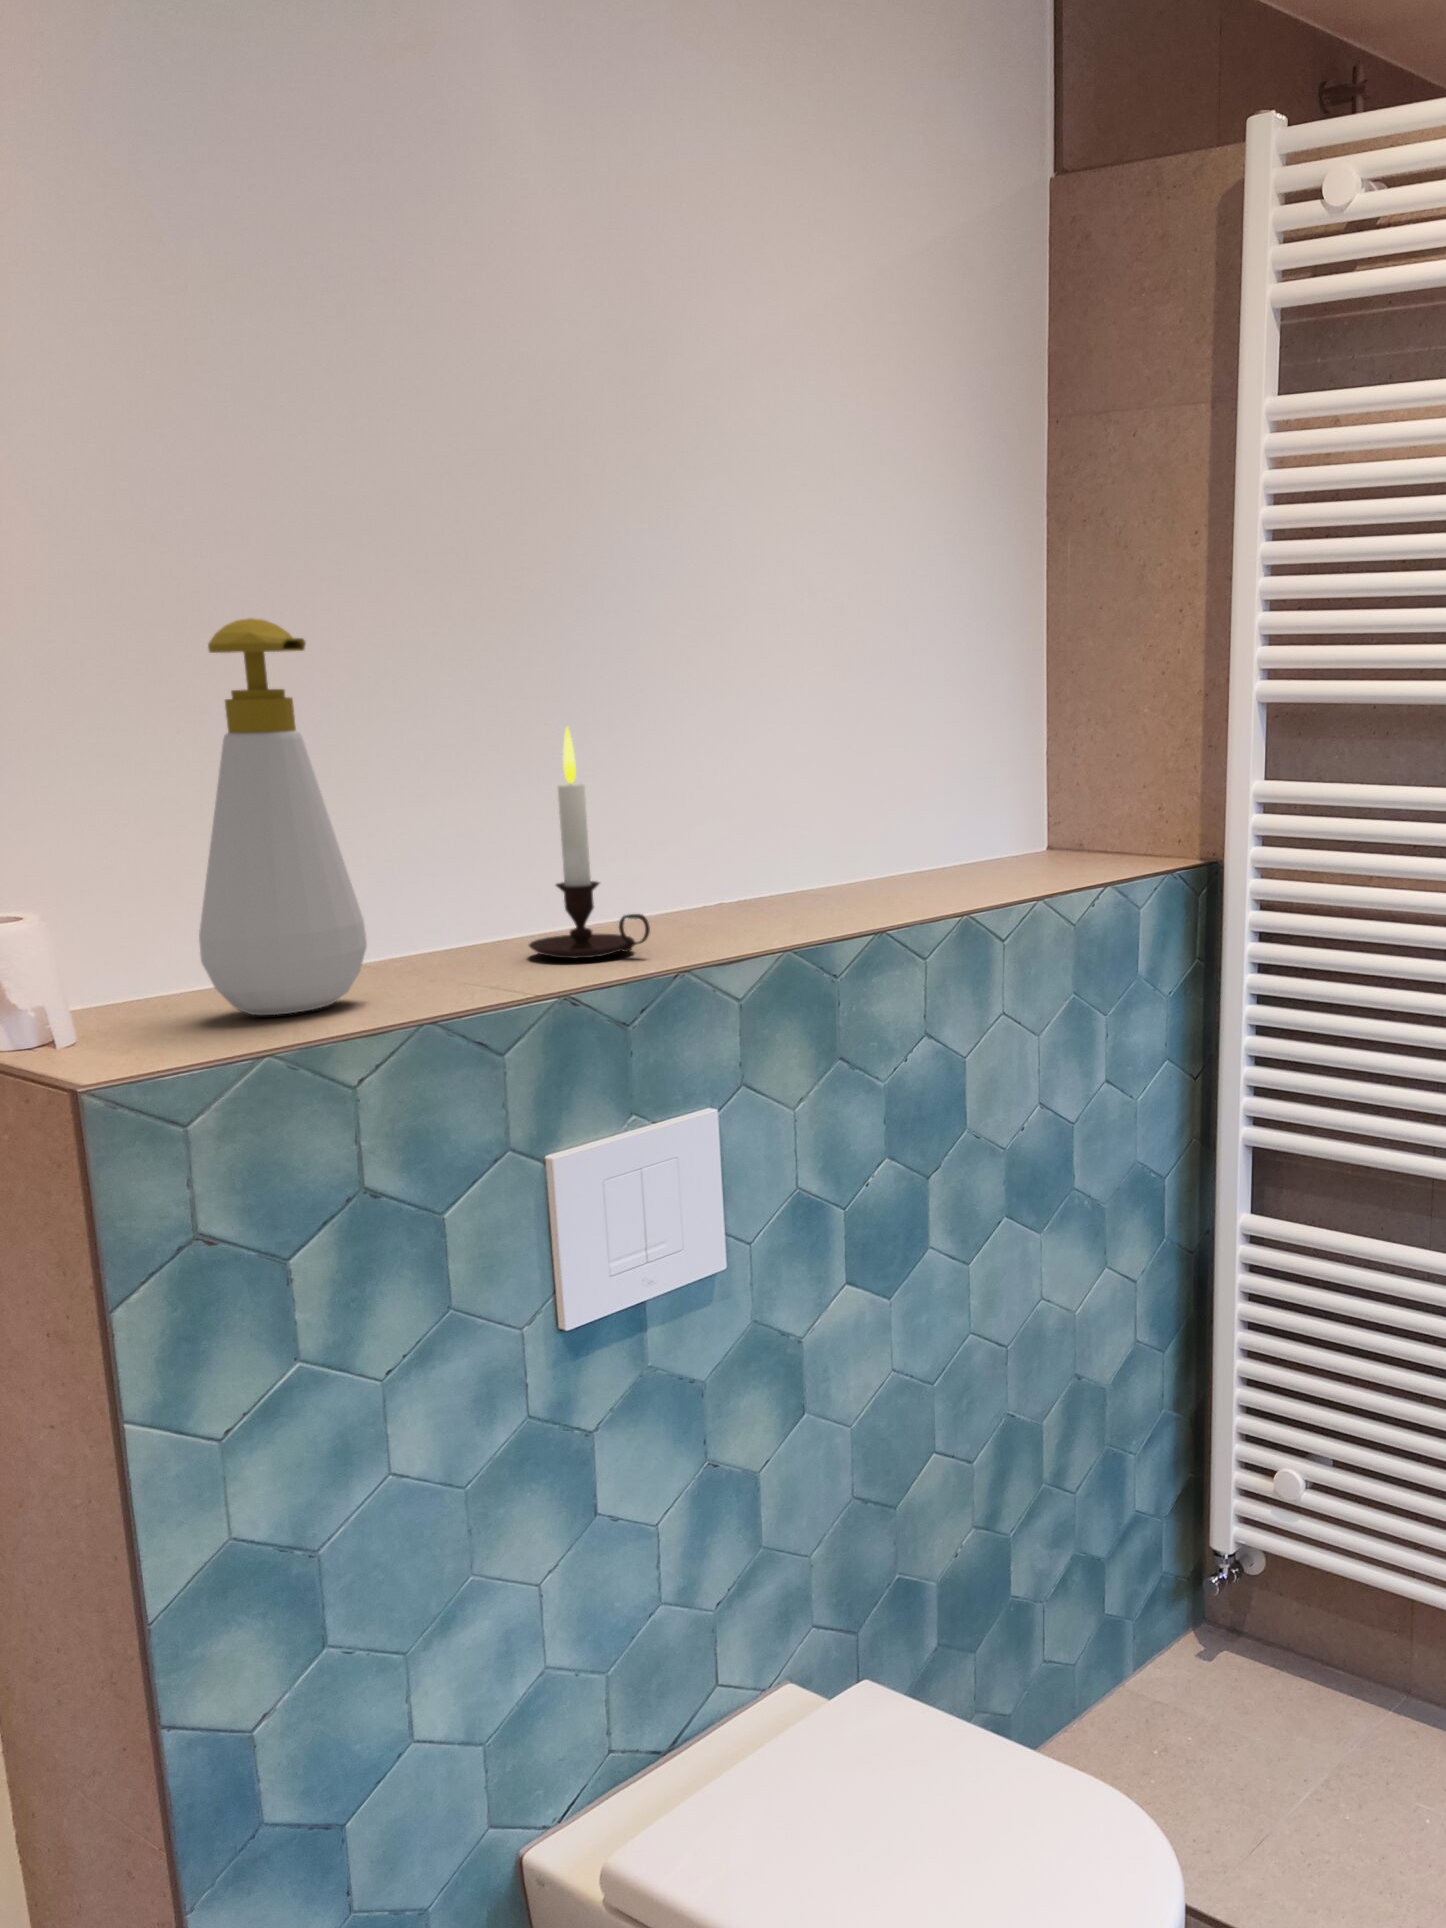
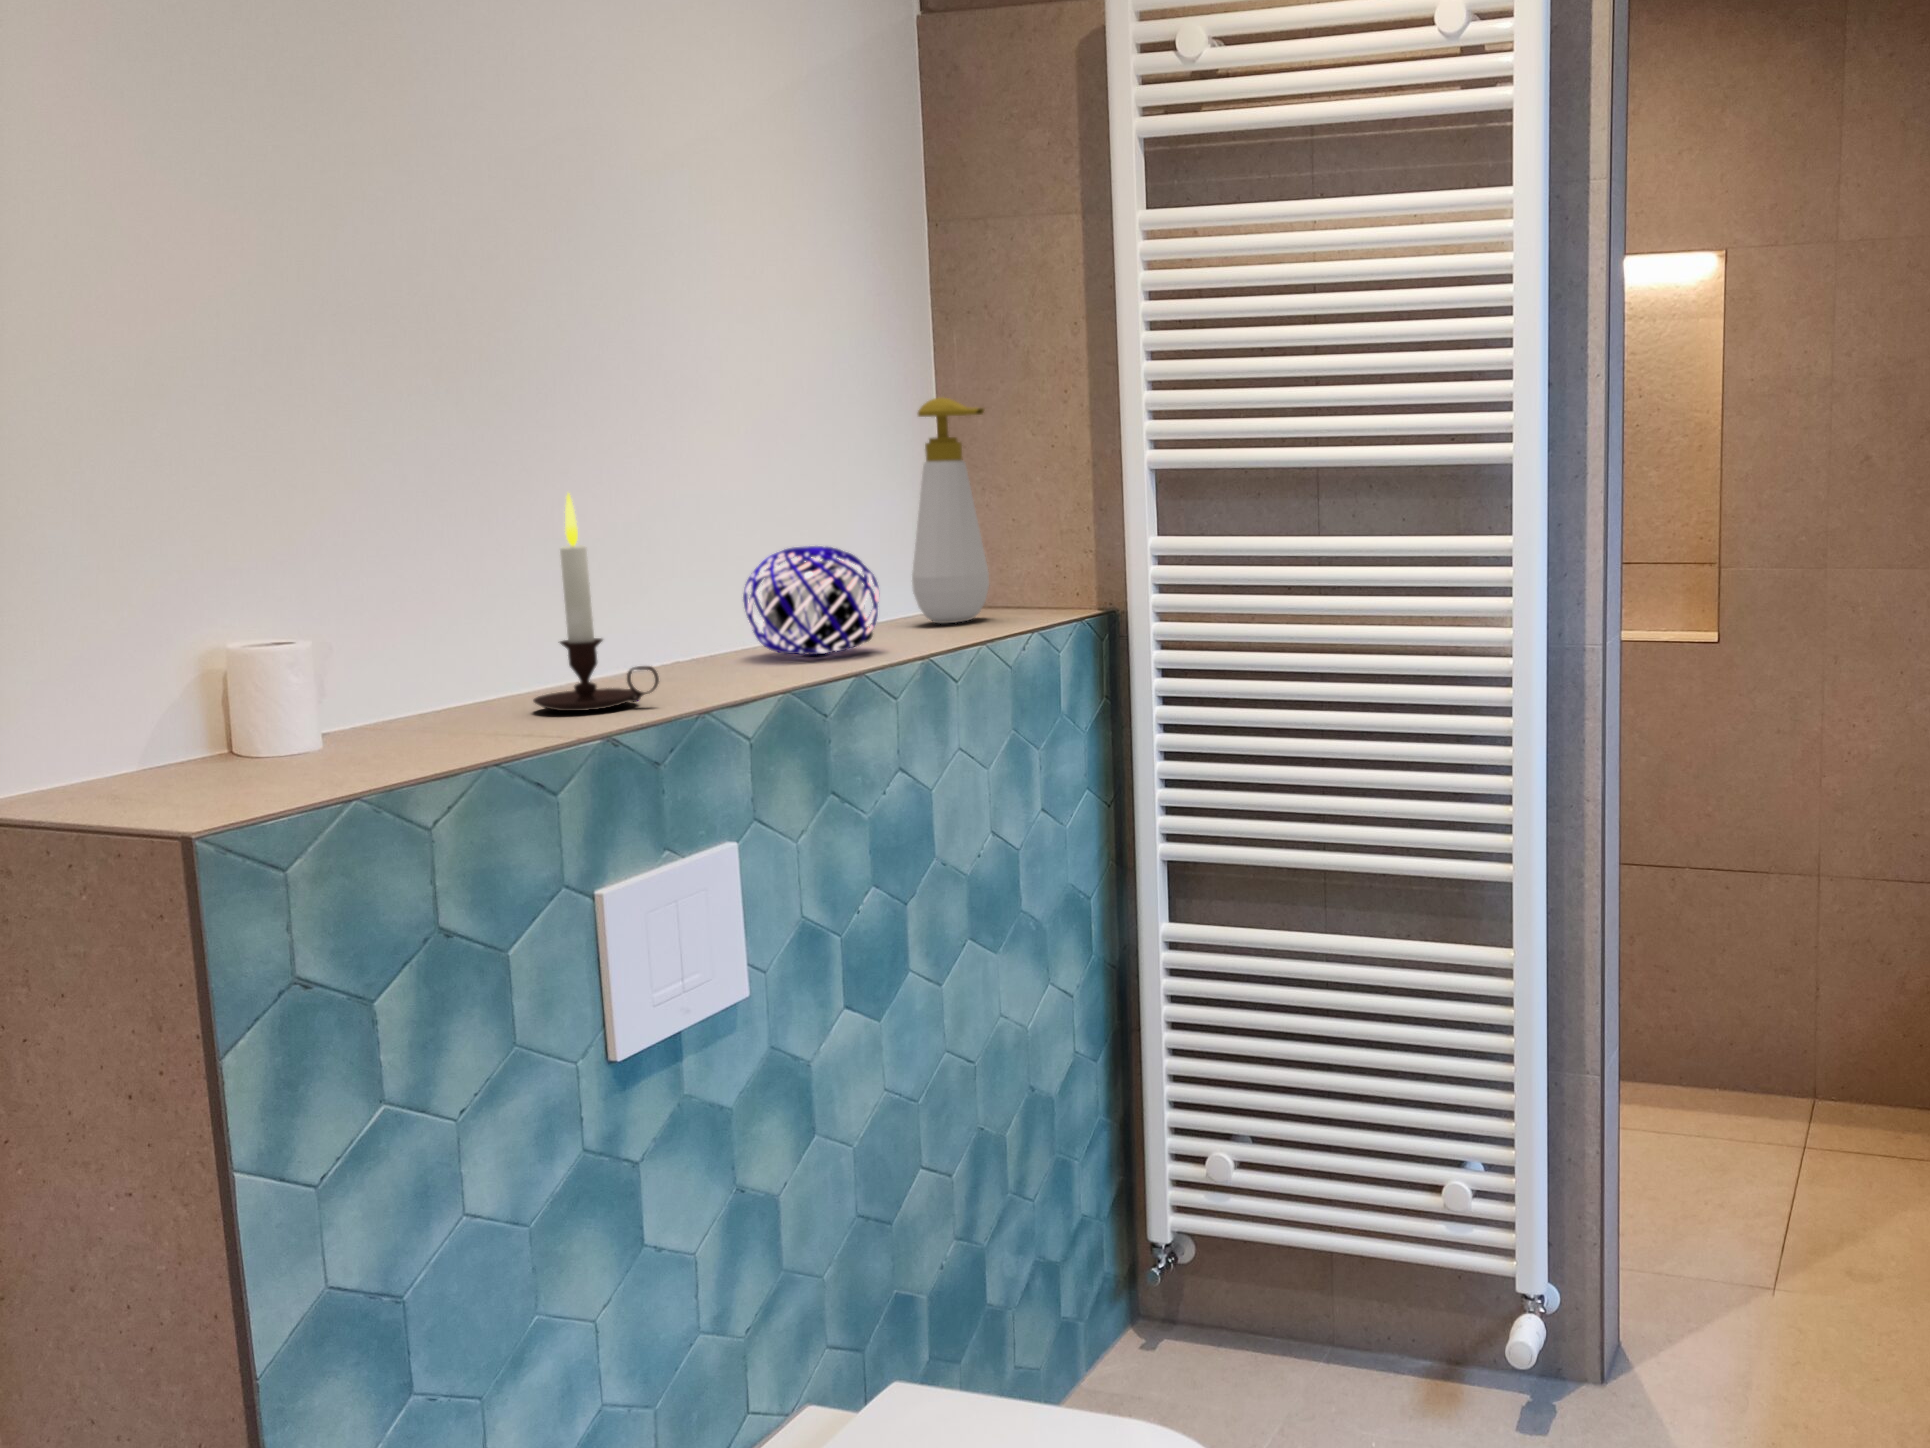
soap bottle: present [199,618,367,1015] -> present [912,398,989,623]
decorative orb: none [790,783,933,901] -> present [743,546,879,654]

